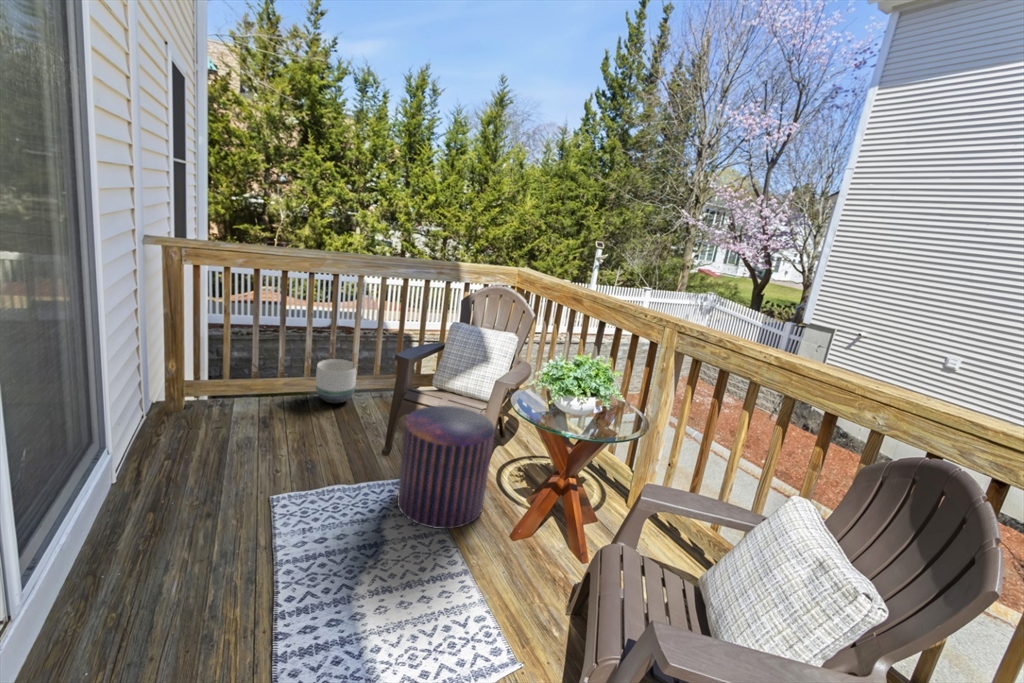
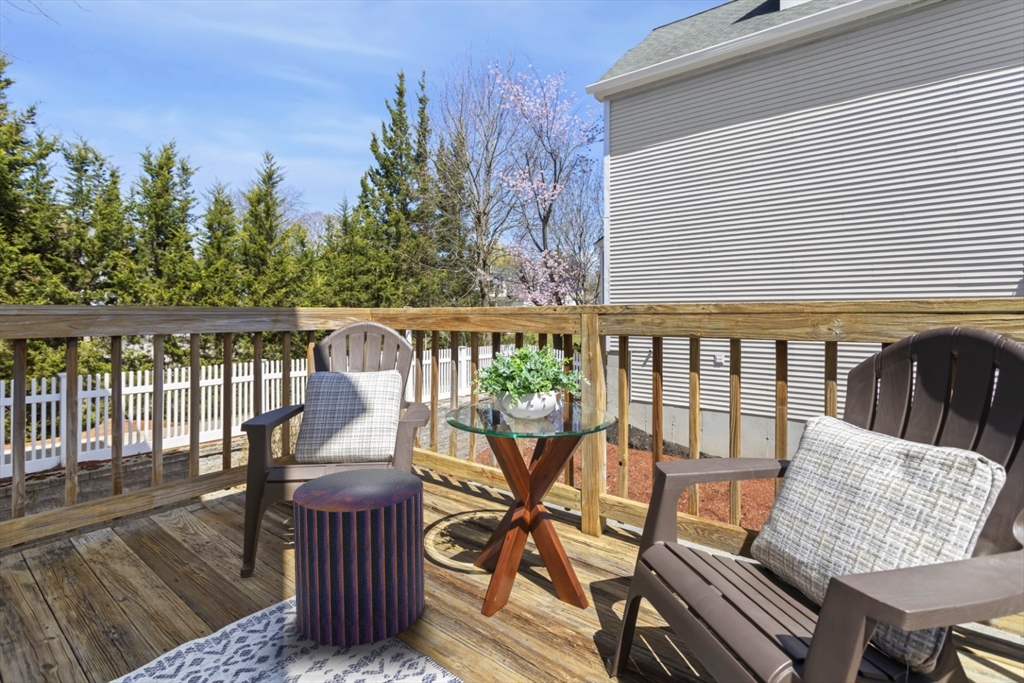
planter: present [316,359,356,403] -> none [99,473,169,540]

